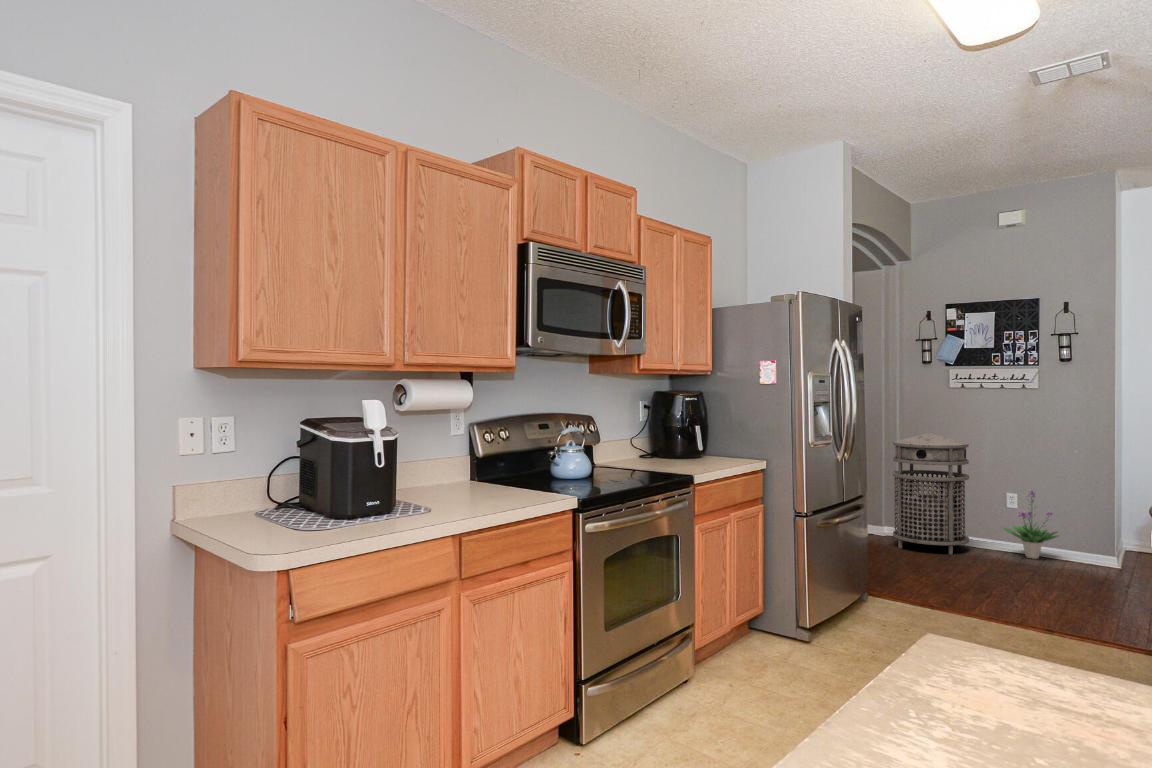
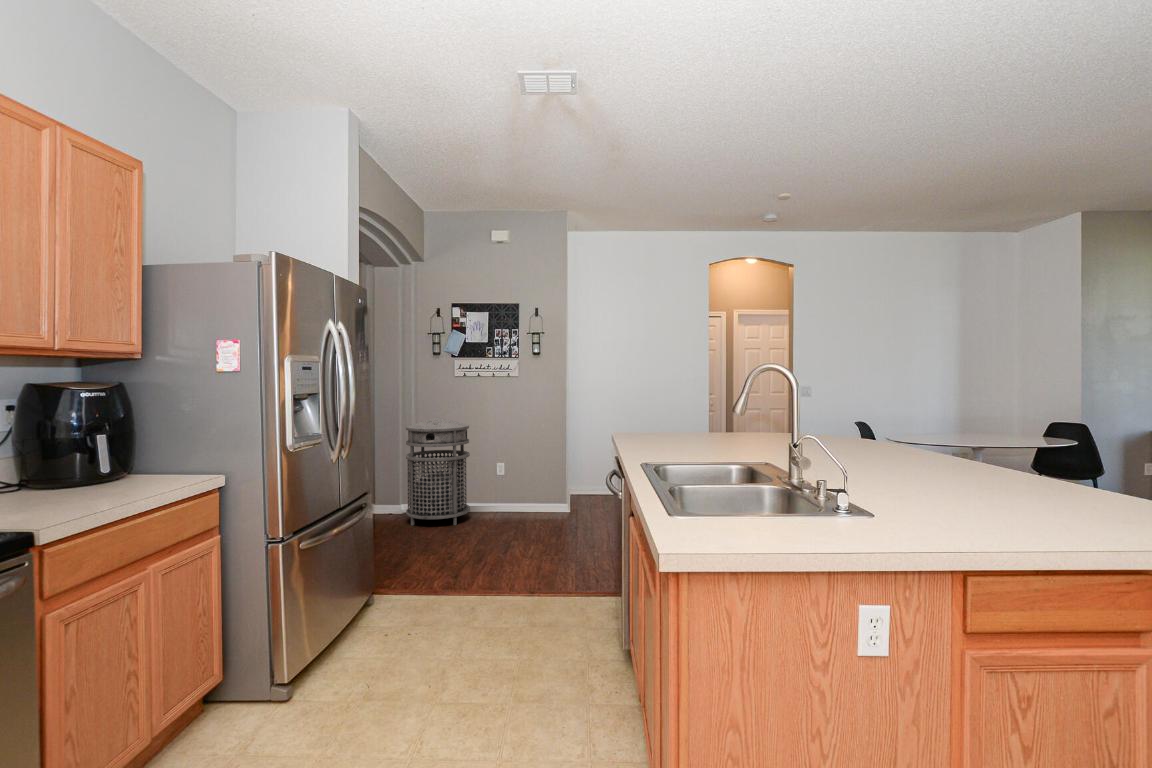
potted plant: present [1004,490,1058,559] -> none [495,460,536,518]

